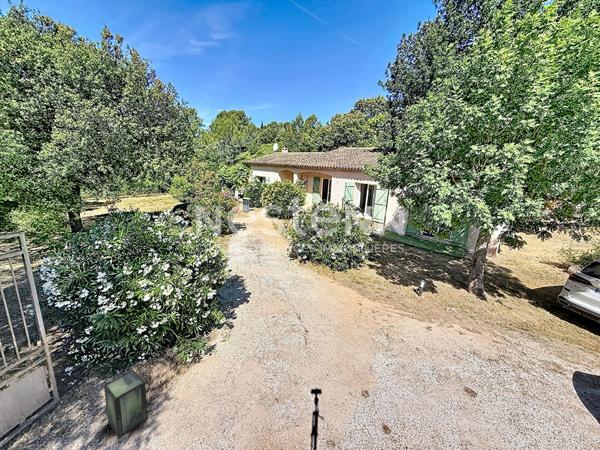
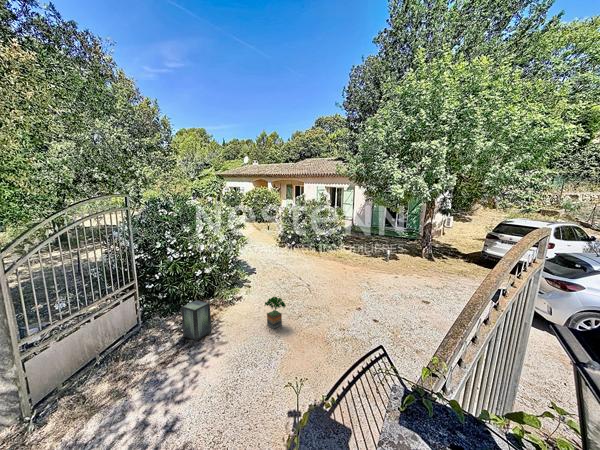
potted tree: none [223,375,254,427] -> present [265,297,286,329]

